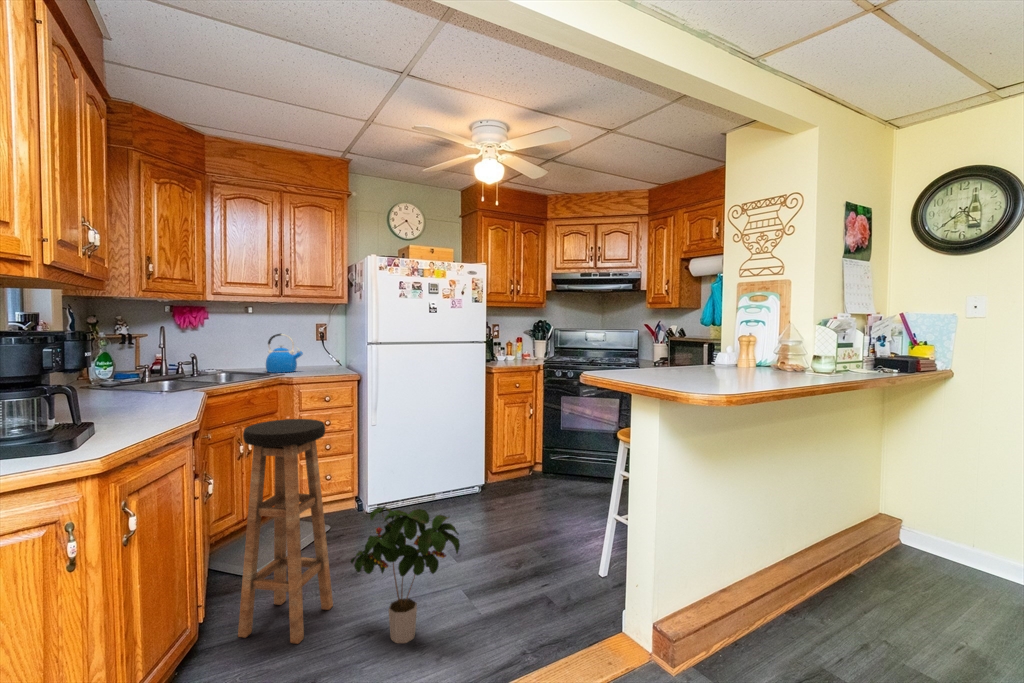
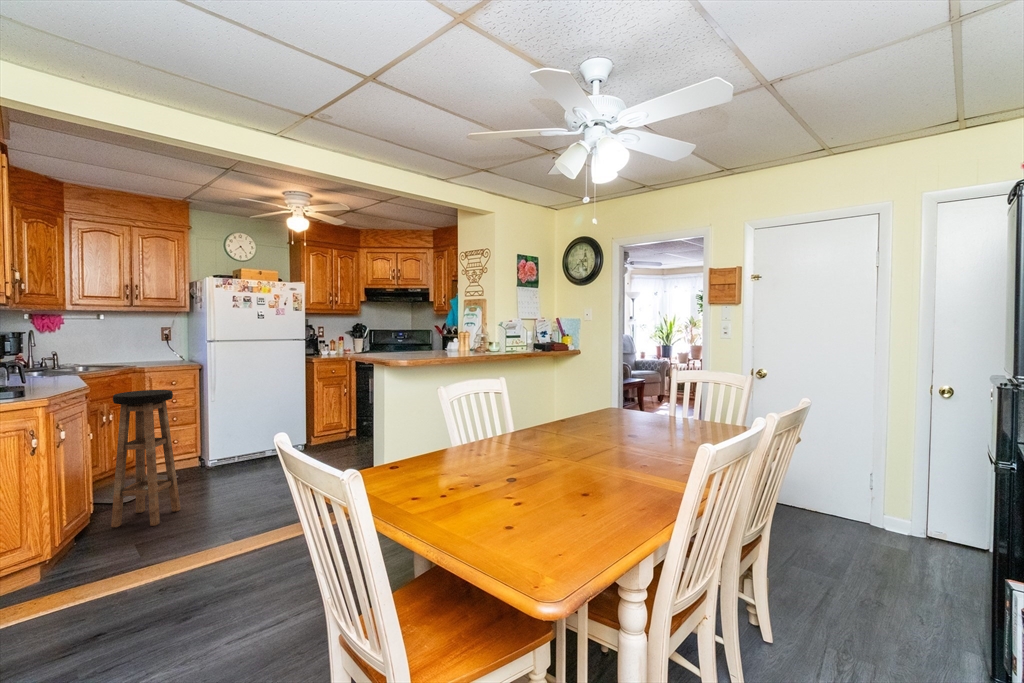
kettle: present [266,334,303,373] -> none [119,335,152,365]
potted plant: present [351,506,460,643] -> none [192,438,265,519]

